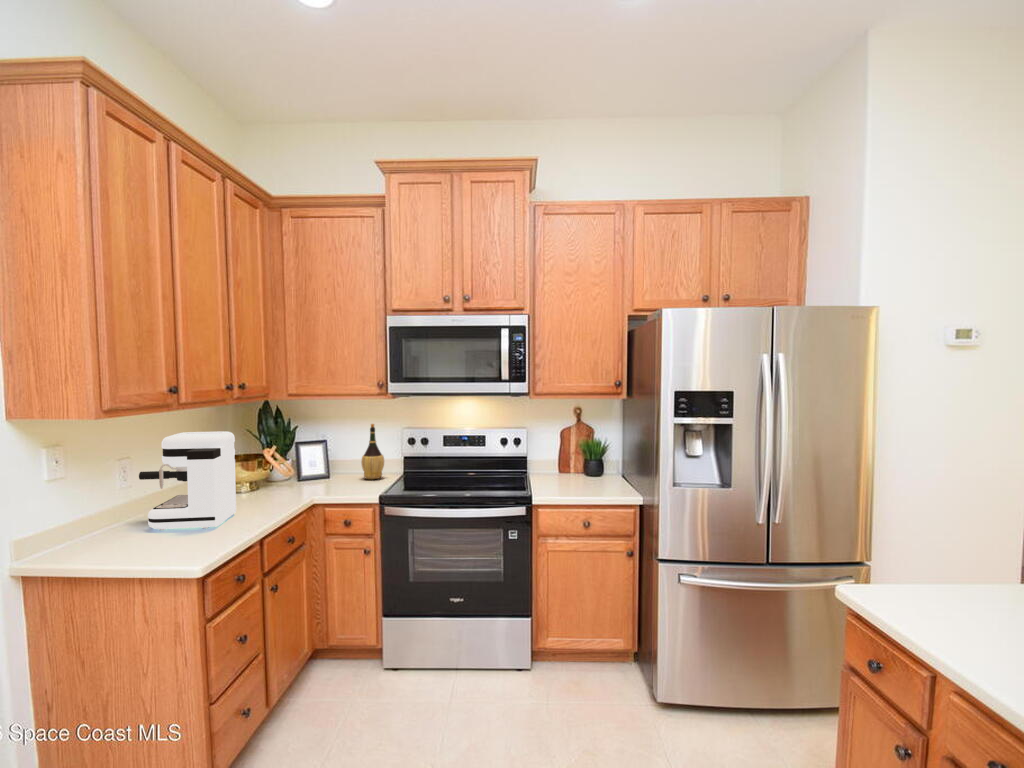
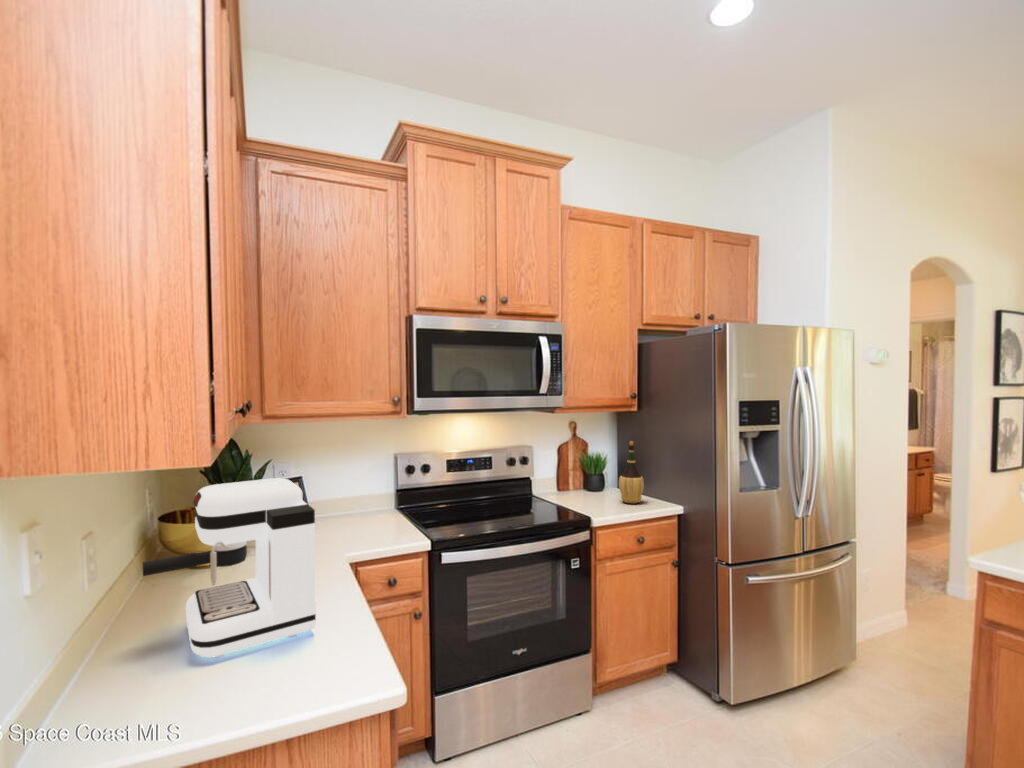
wine bottle: present [361,424,384,479] -> present [619,441,644,503]

